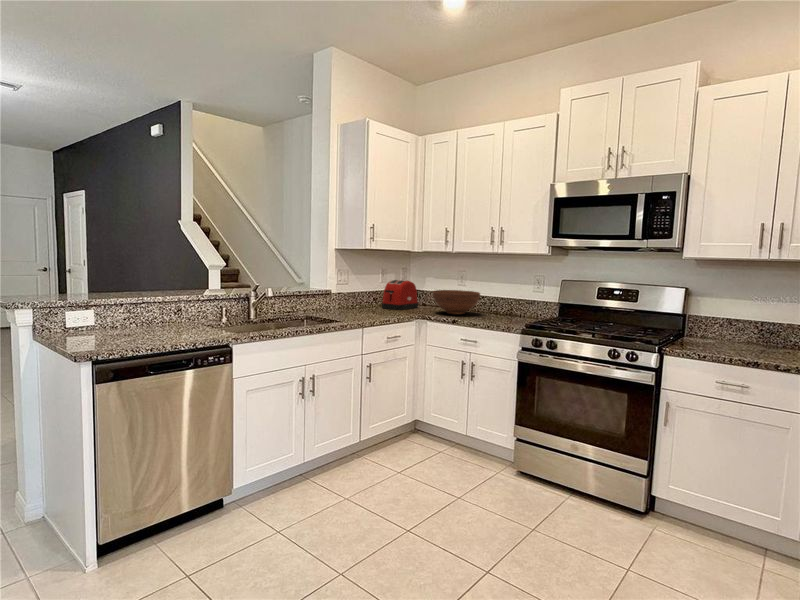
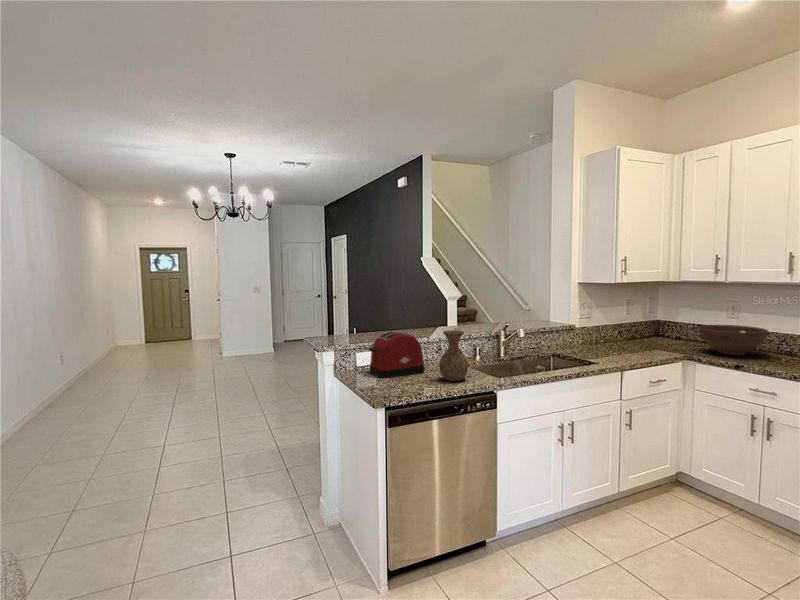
toaster: present [382,280,418,310] -> present [369,331,425,378]
vase: none [169,284,203,337] -> present [439,330,468,381]

